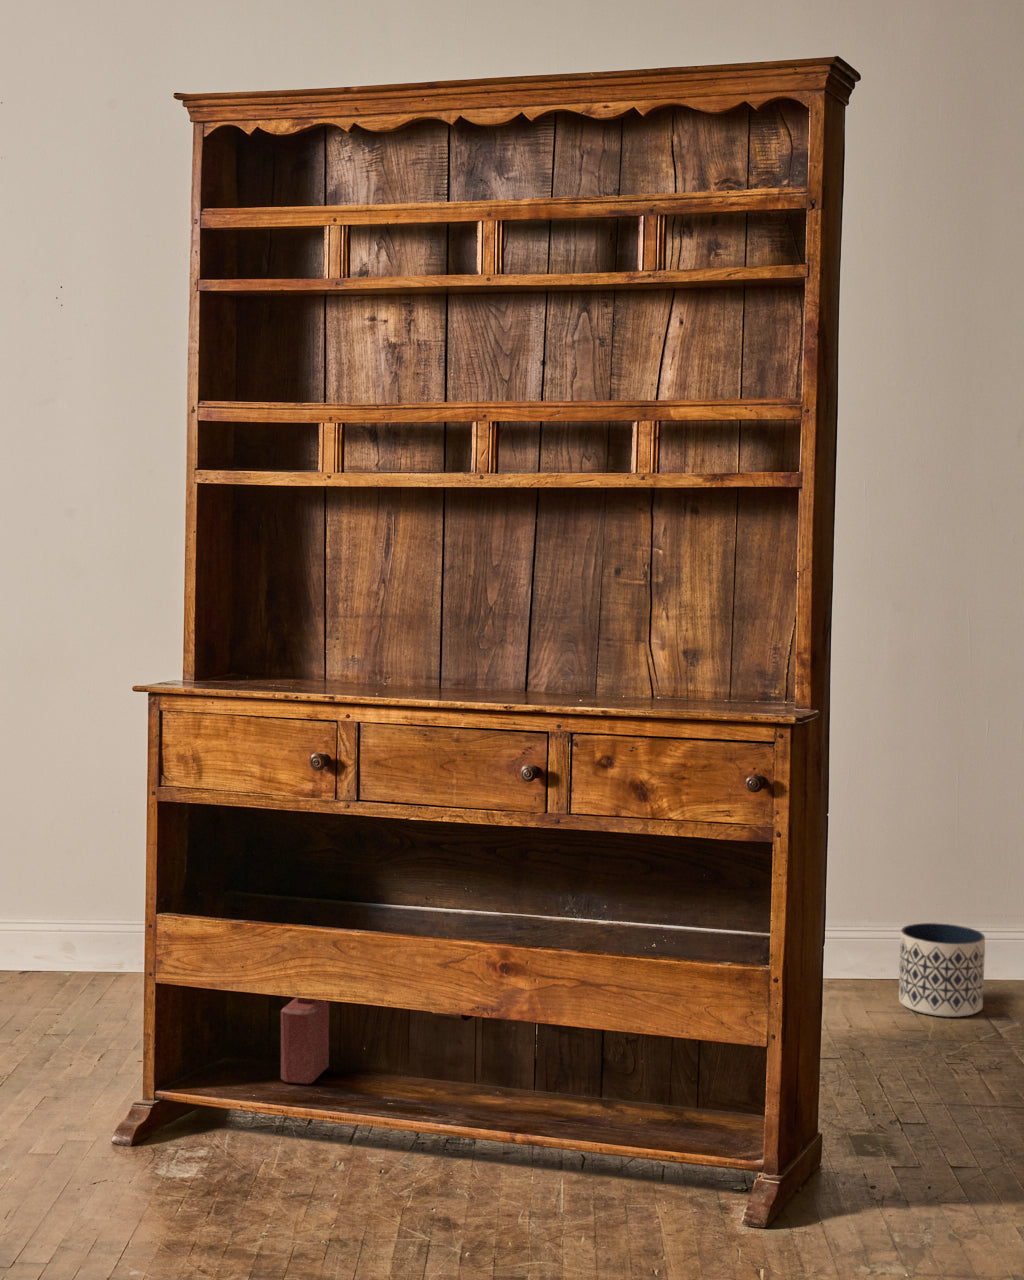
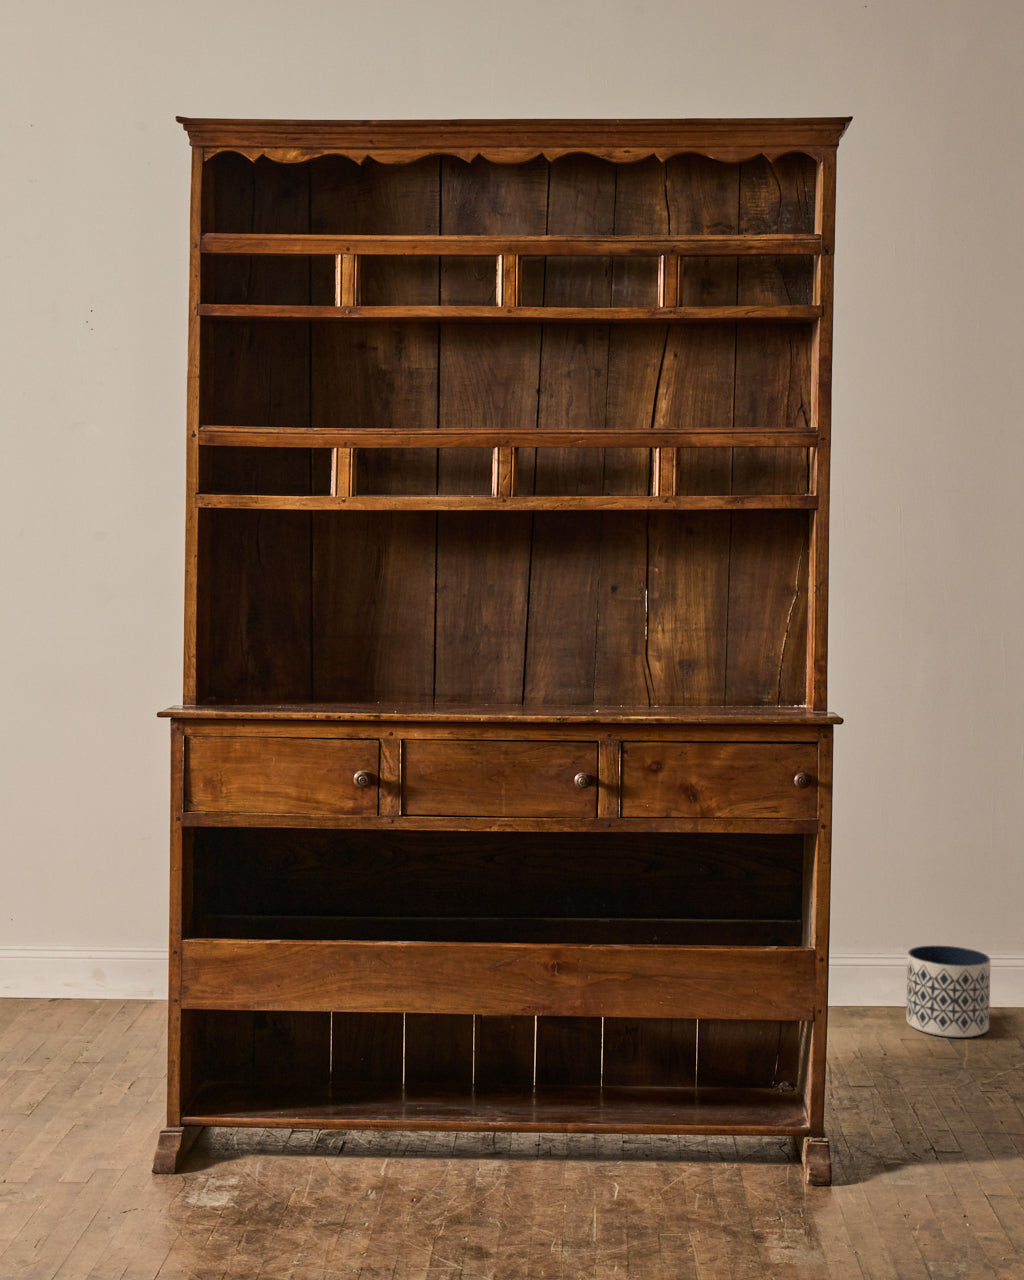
bottle: present [281,998,329,1085] -> none [308,988,356,1111]

